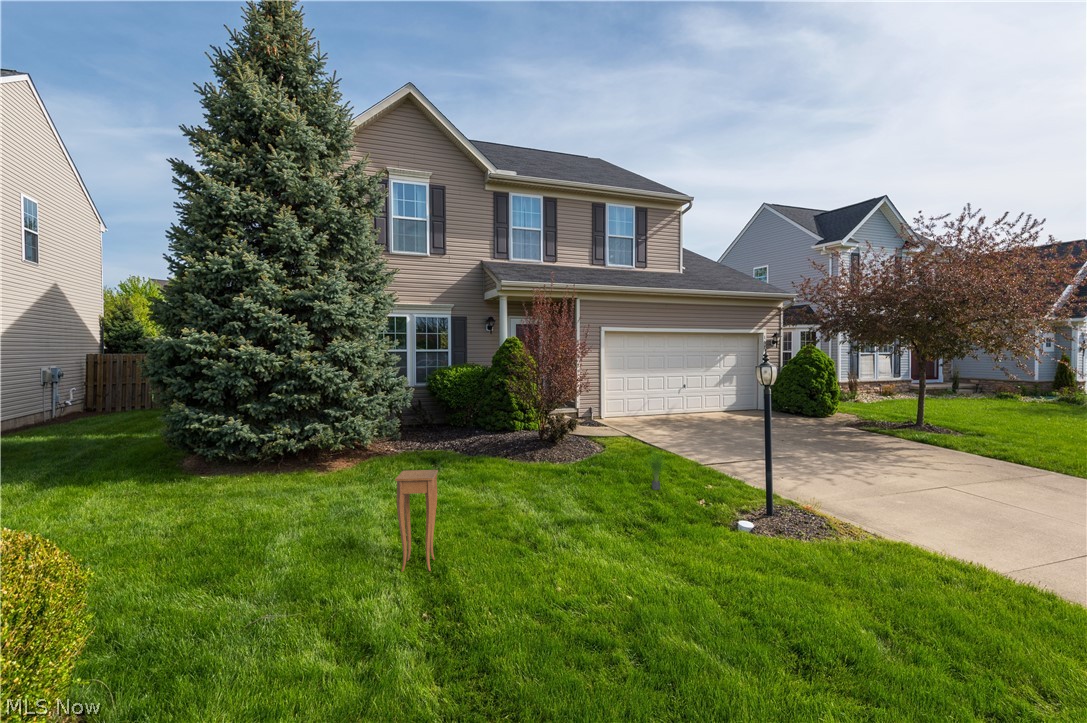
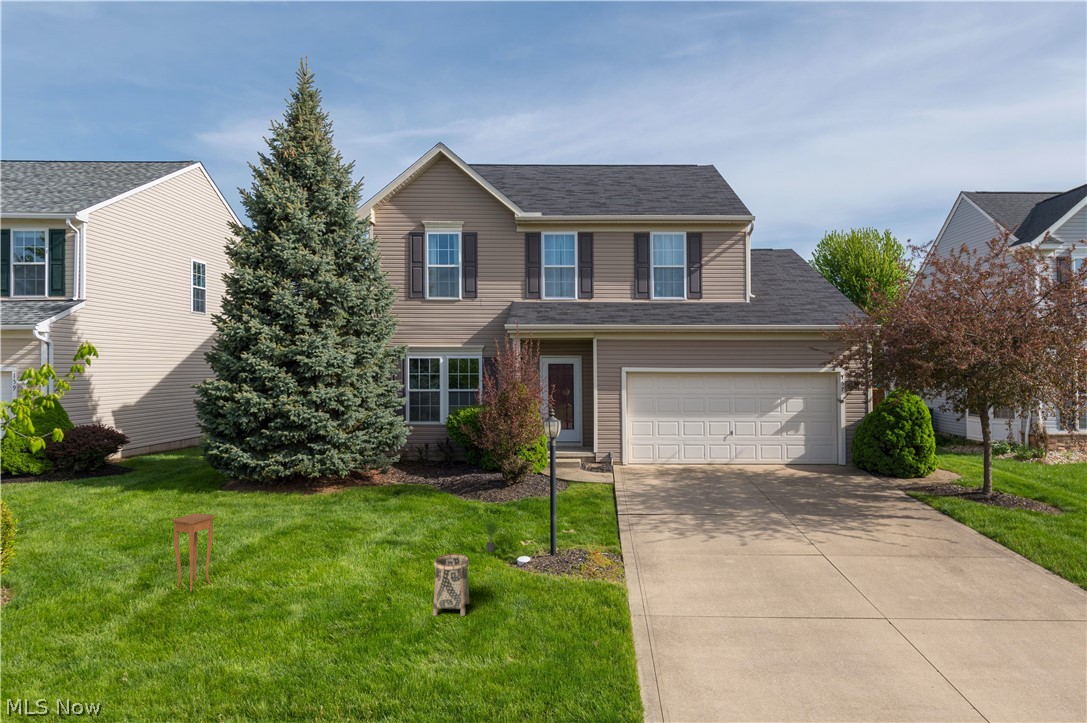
basket: none [720,478,770,543] -> present [433,554,470,616]

